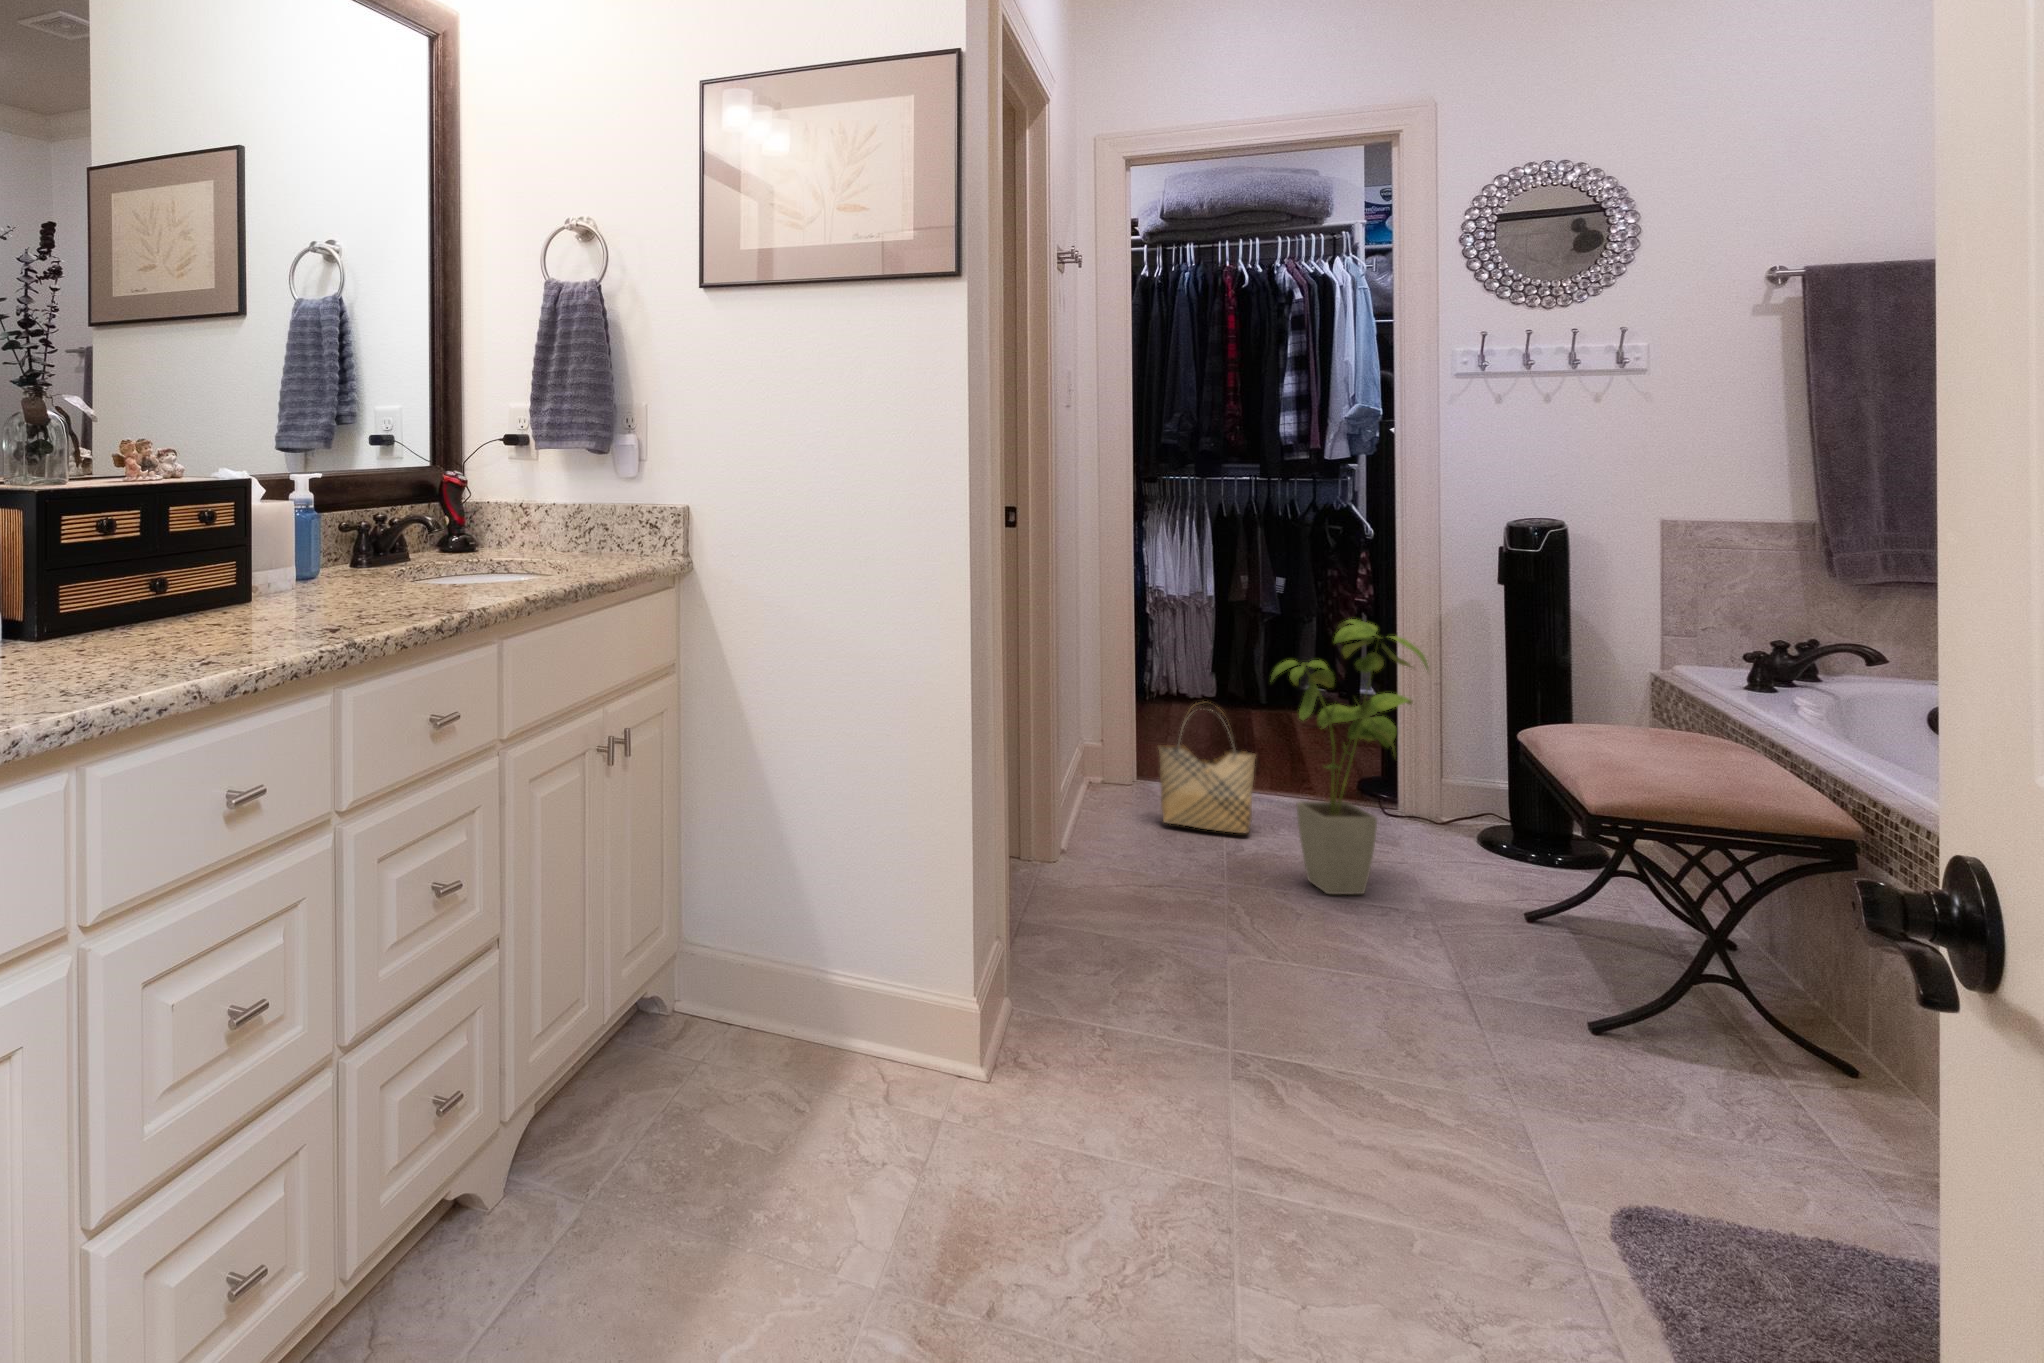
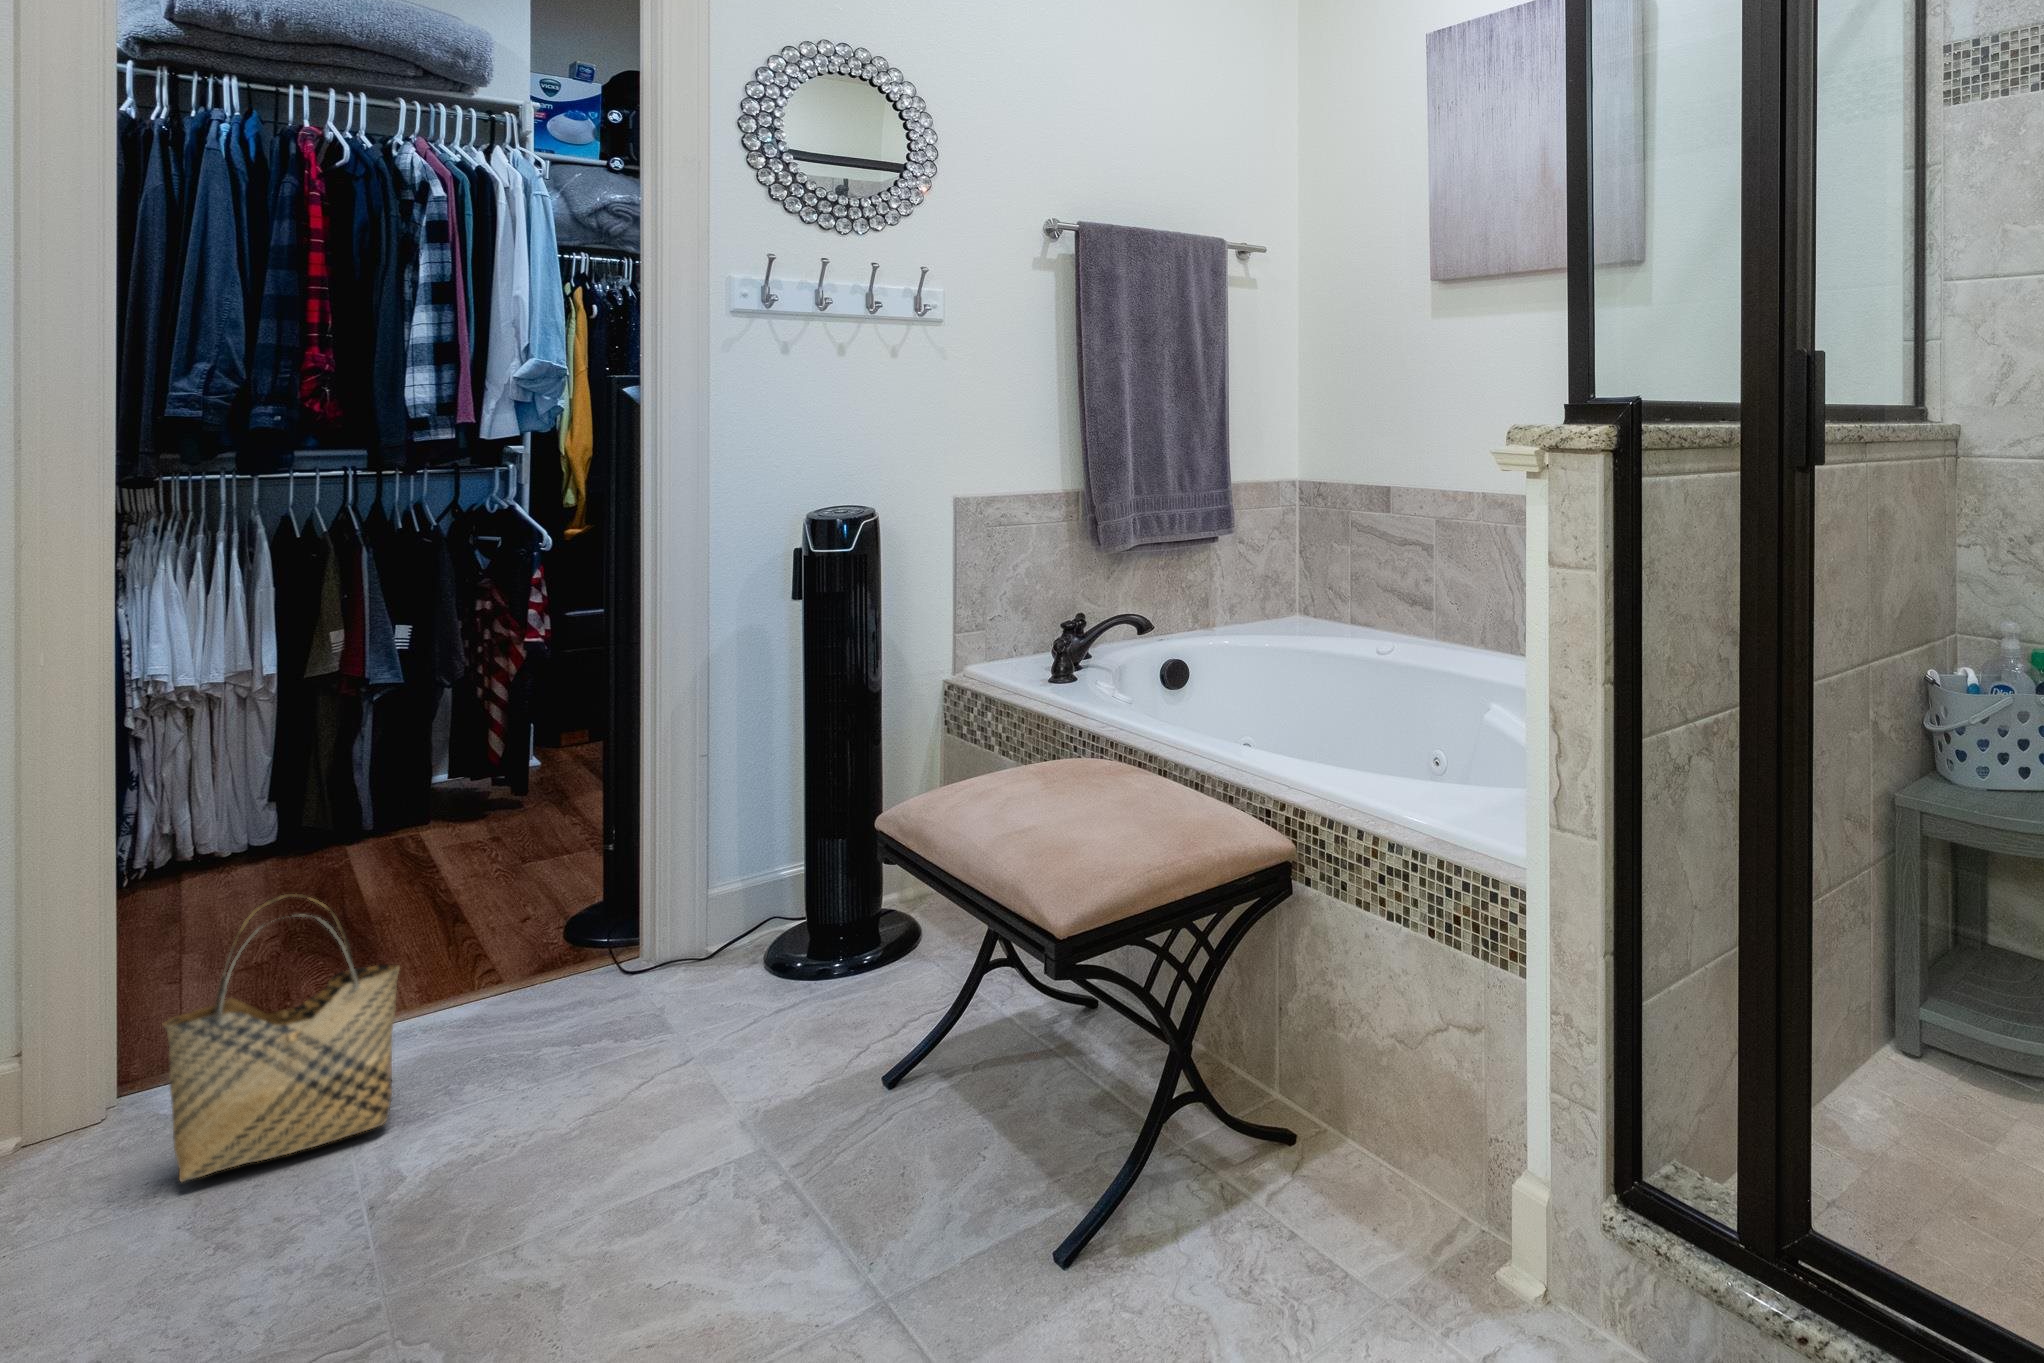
house plant: present [1270,619,1429,894] -> none [449,689,750,1200]

